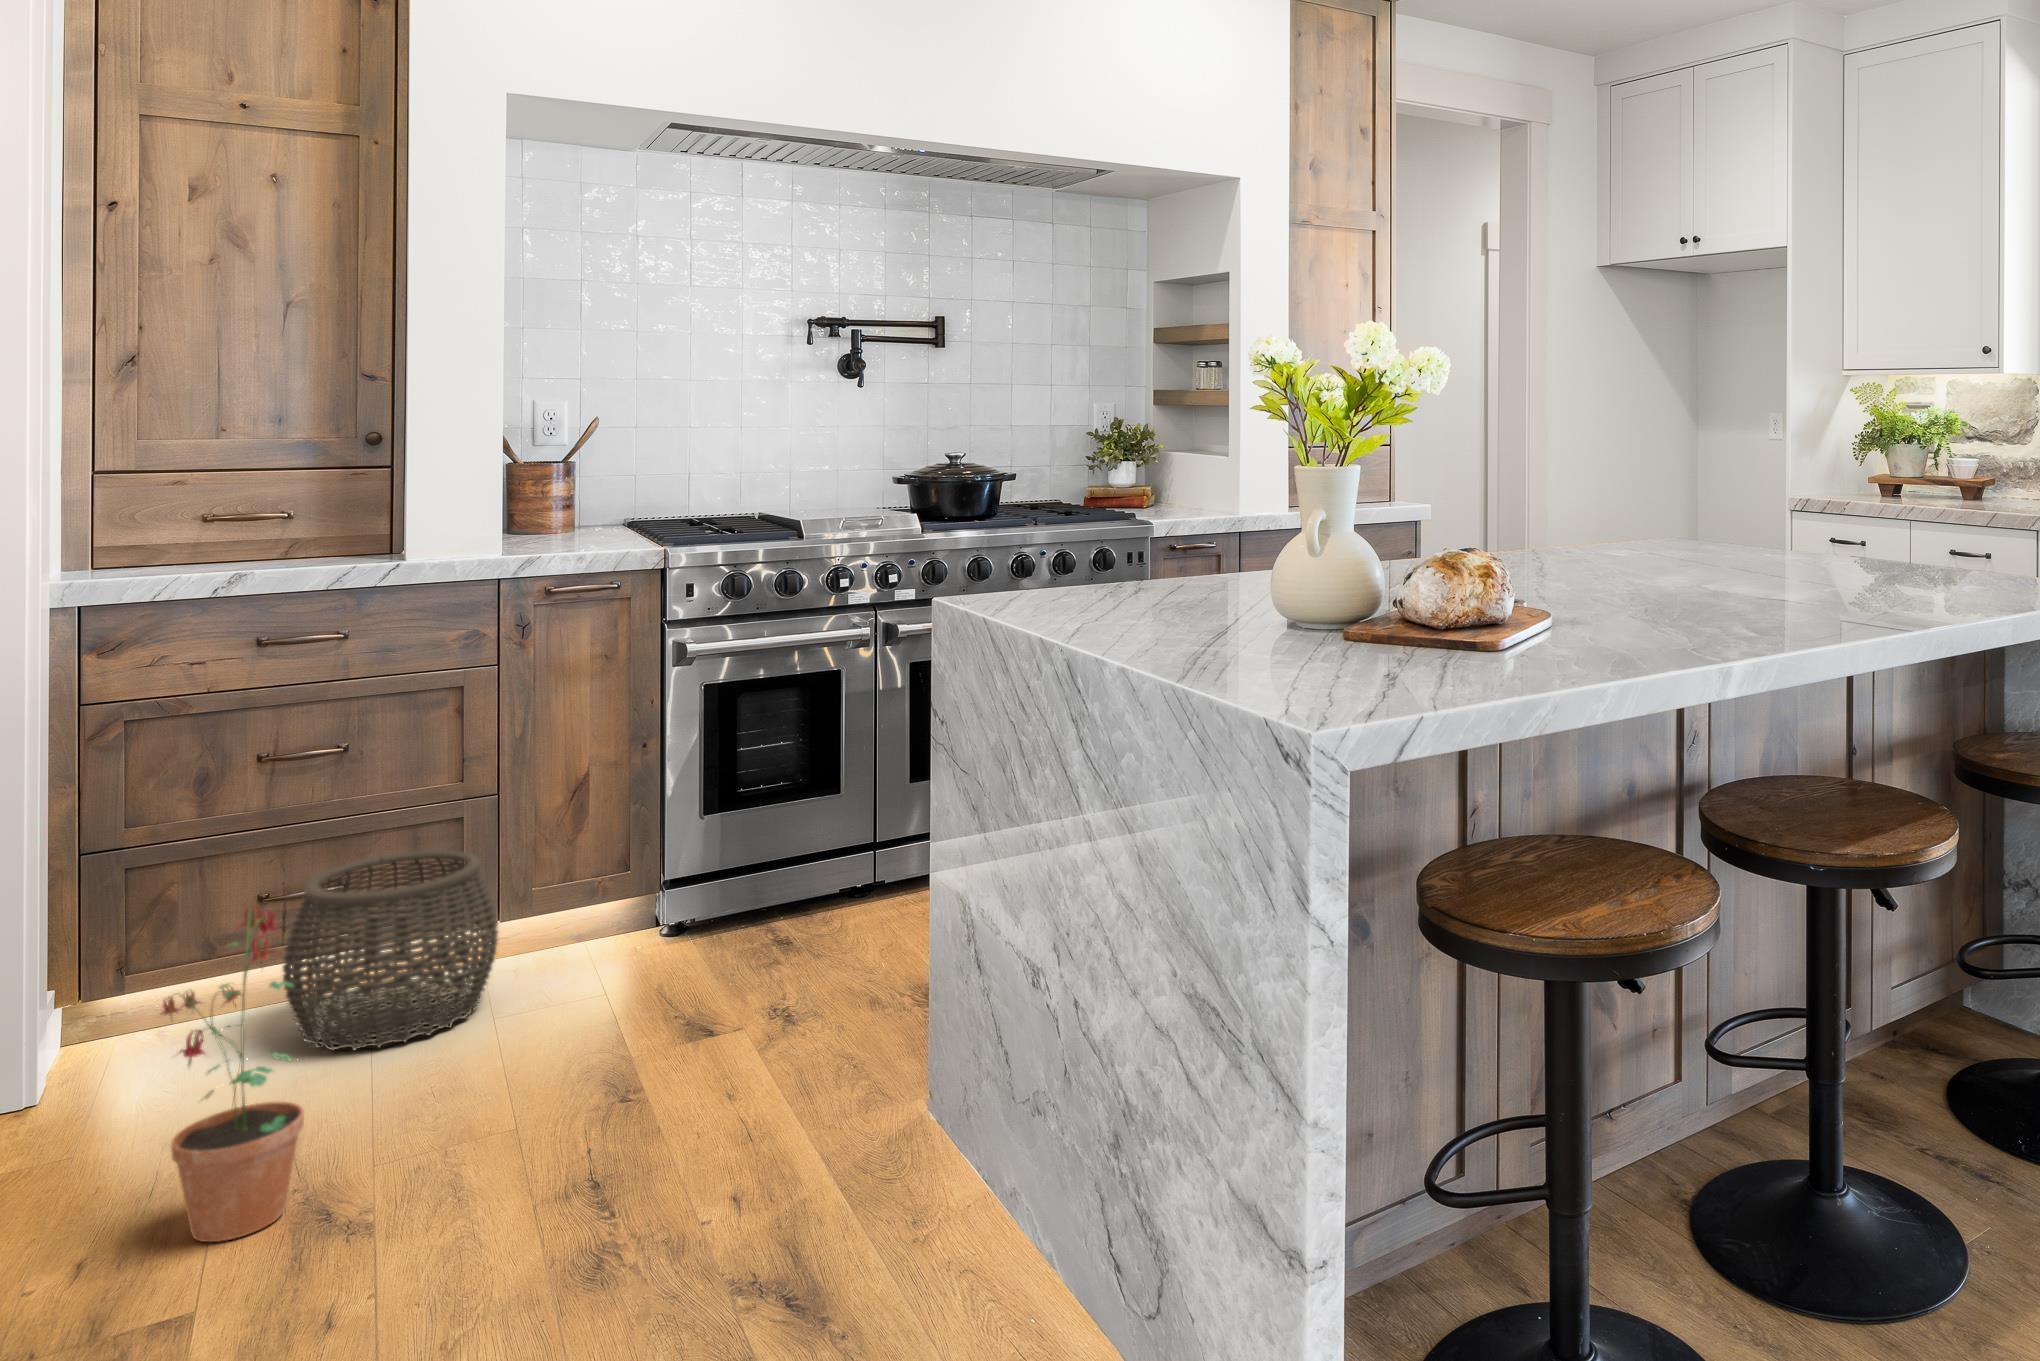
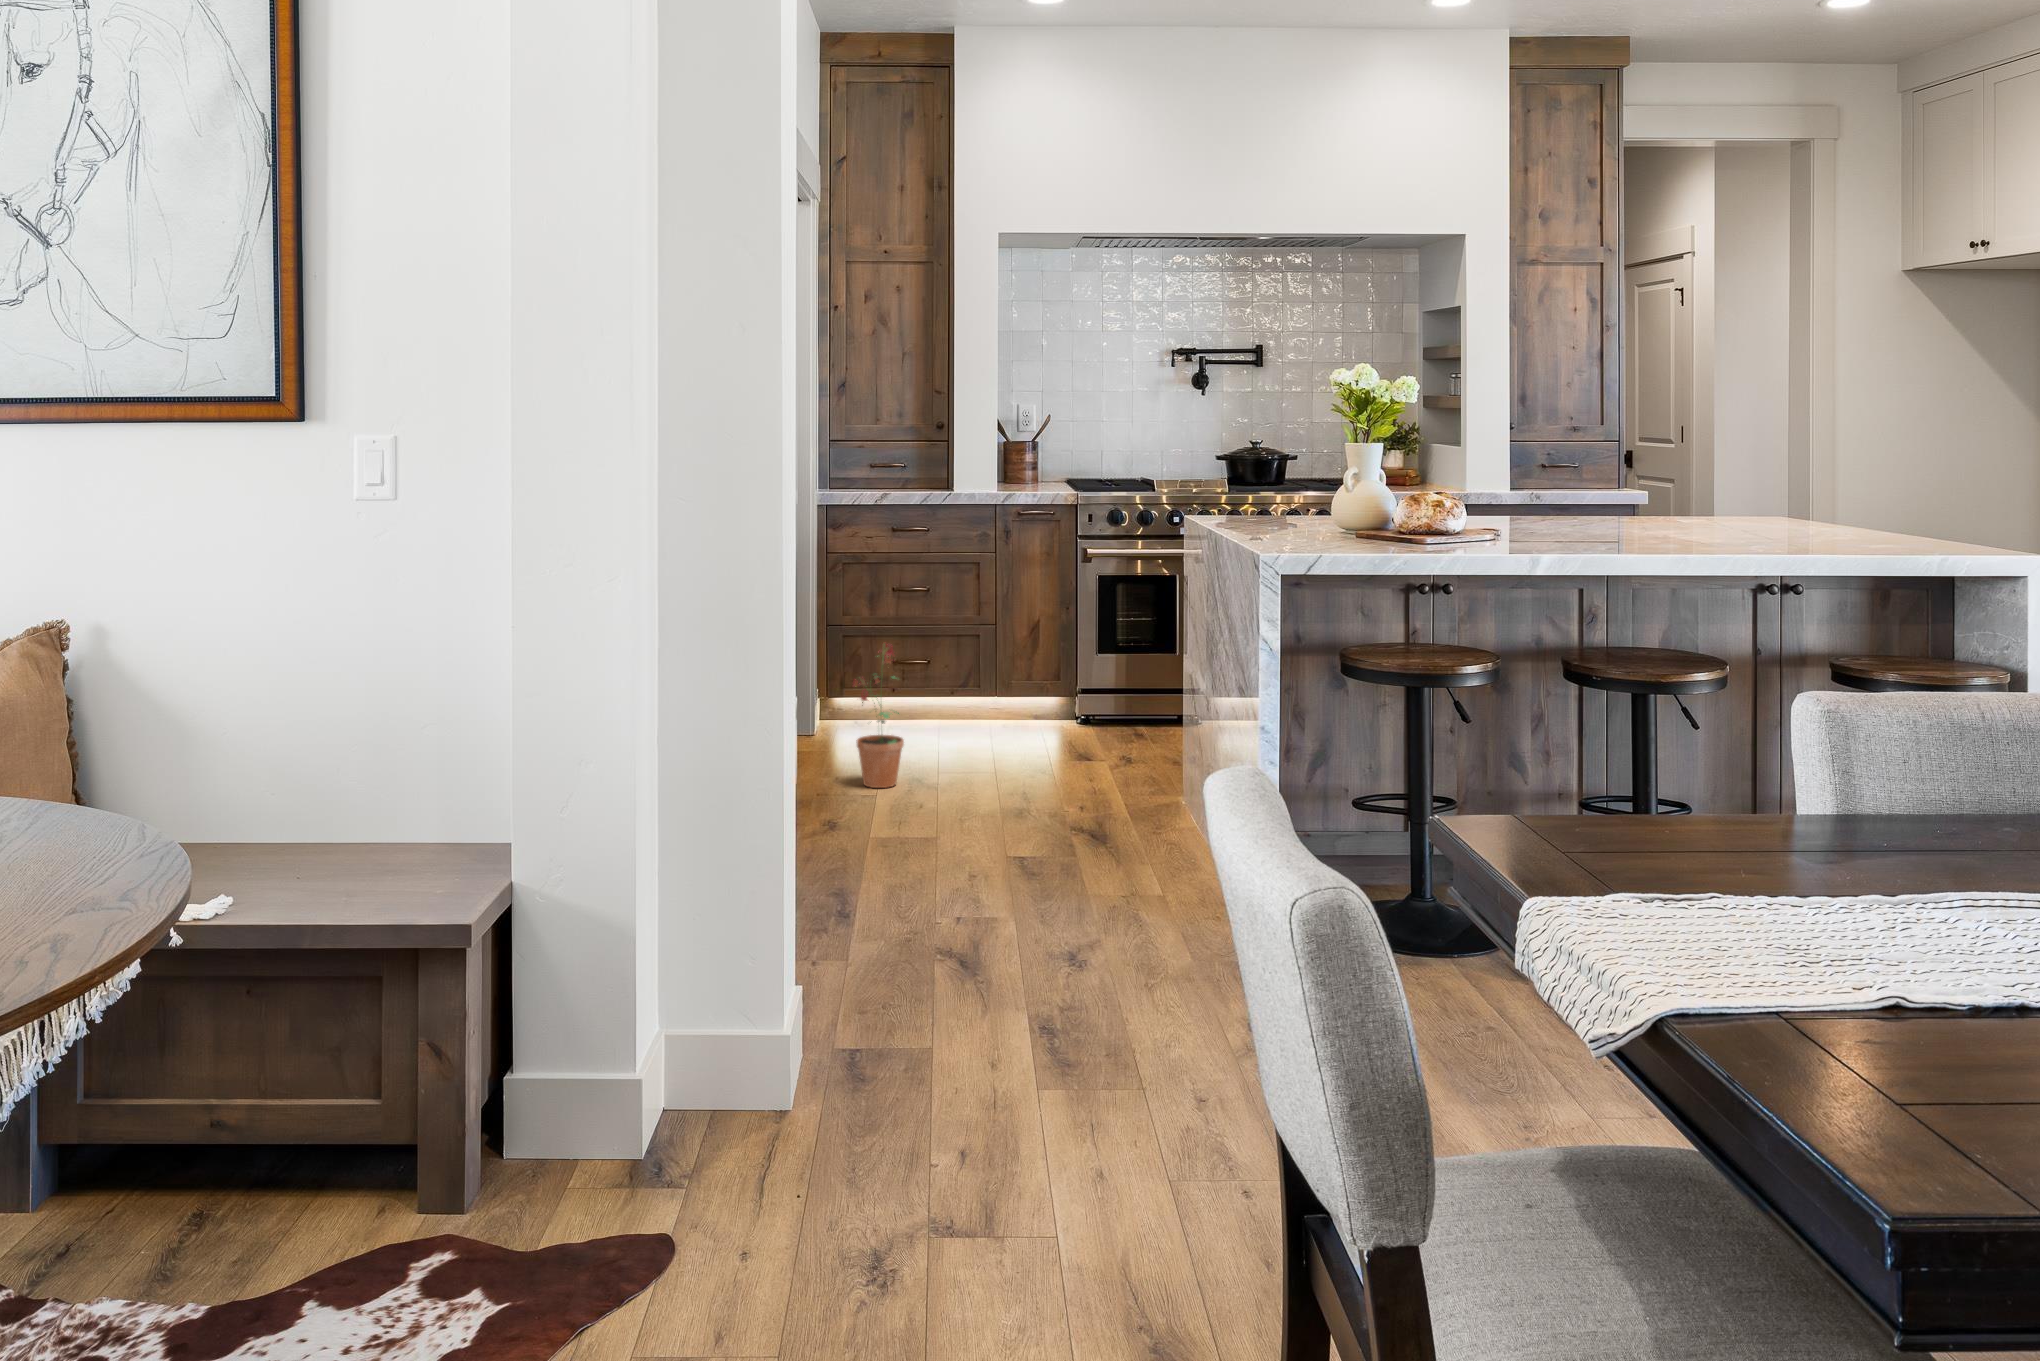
woven basket: present [282,850,498,1050] -> none [898,650,992,743]

